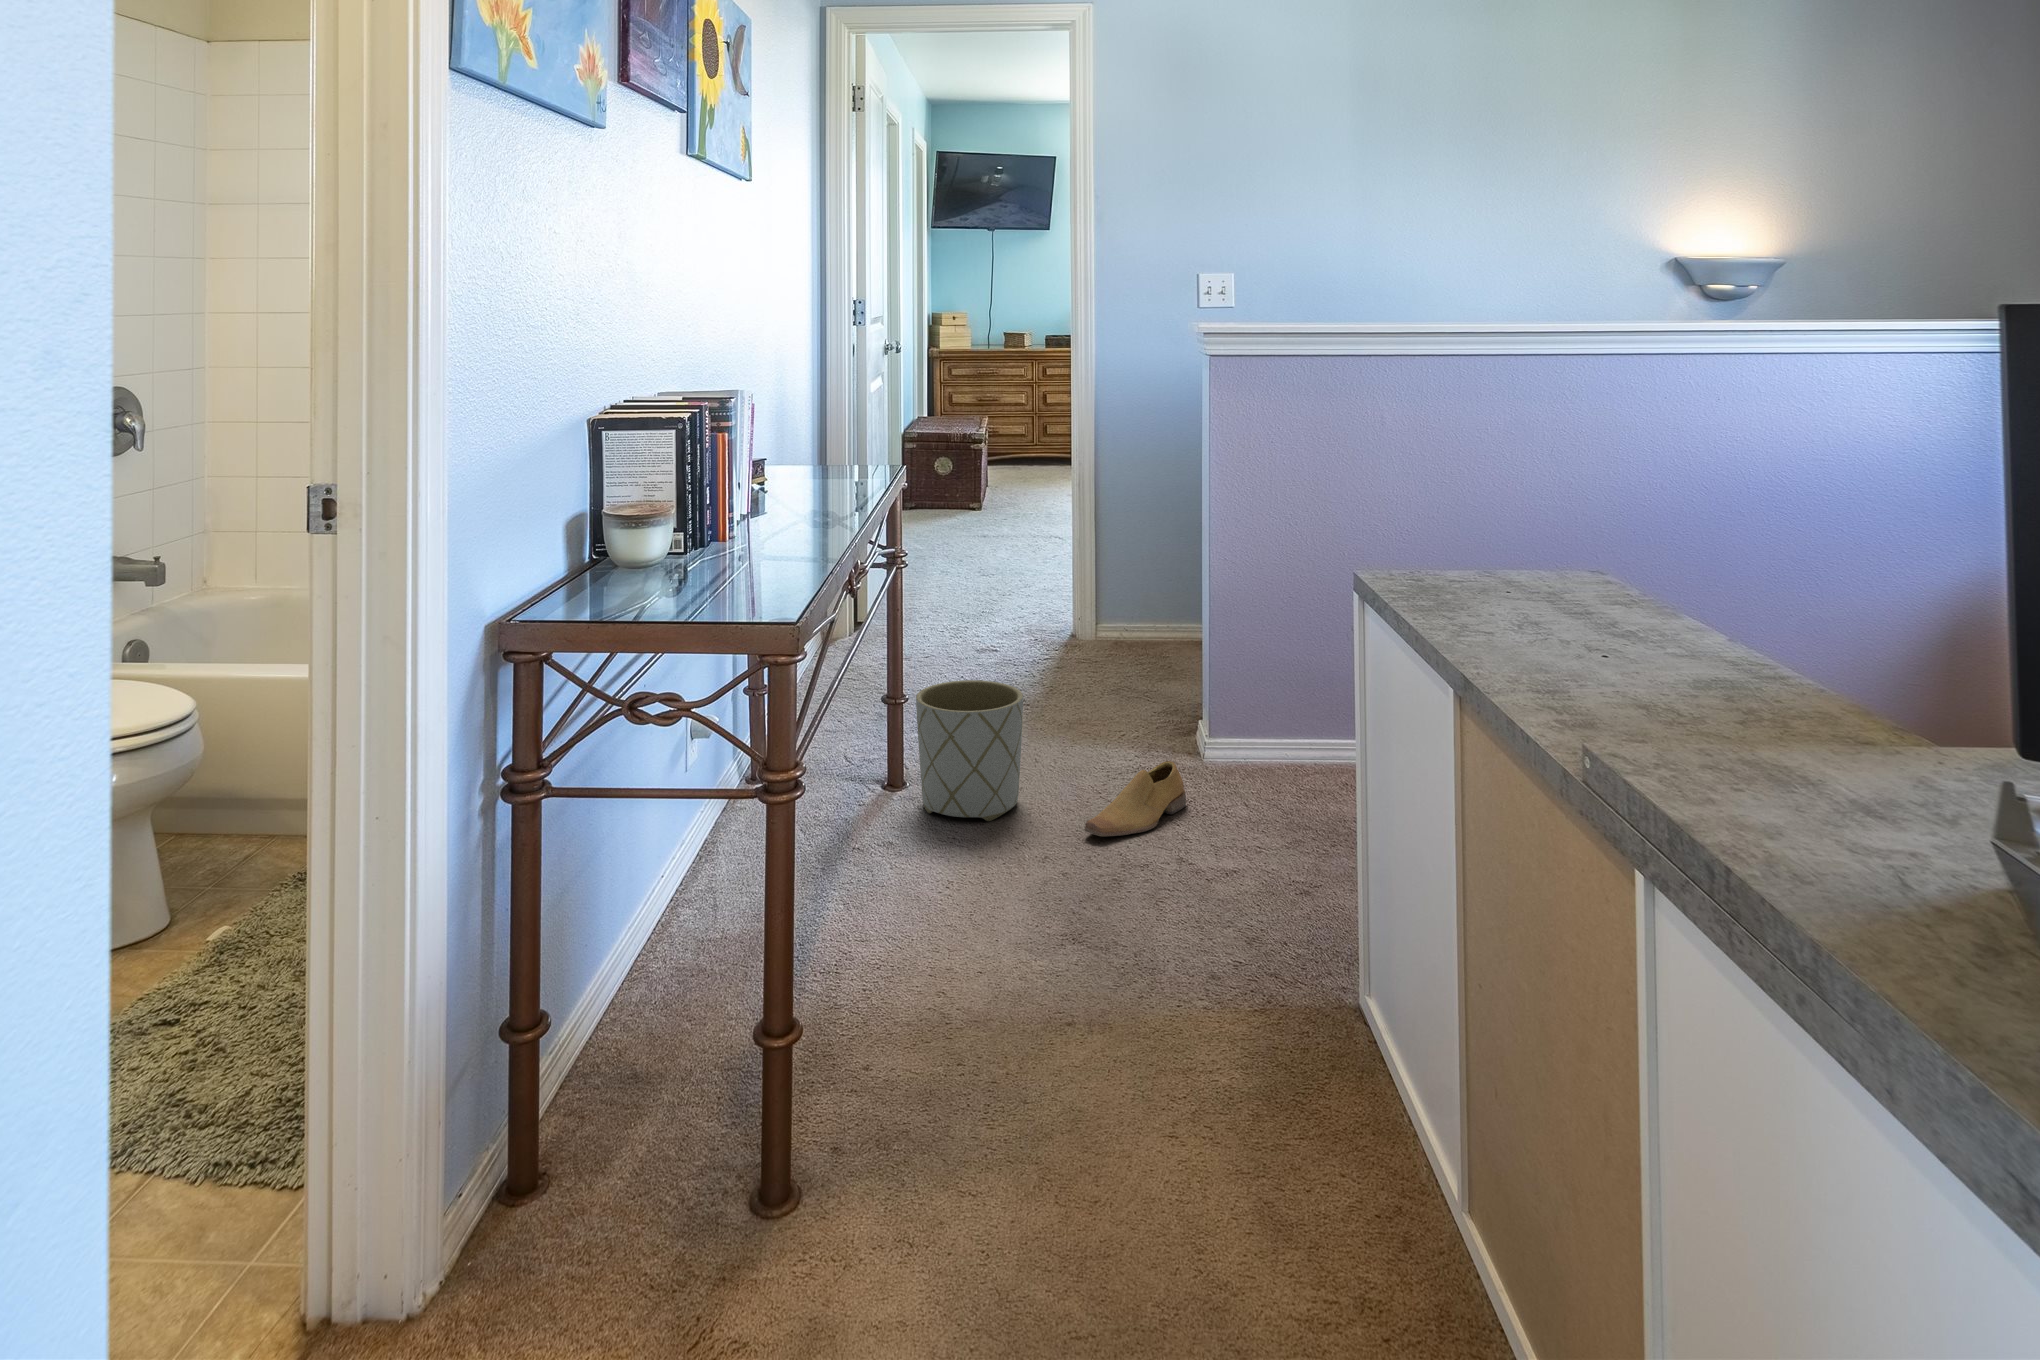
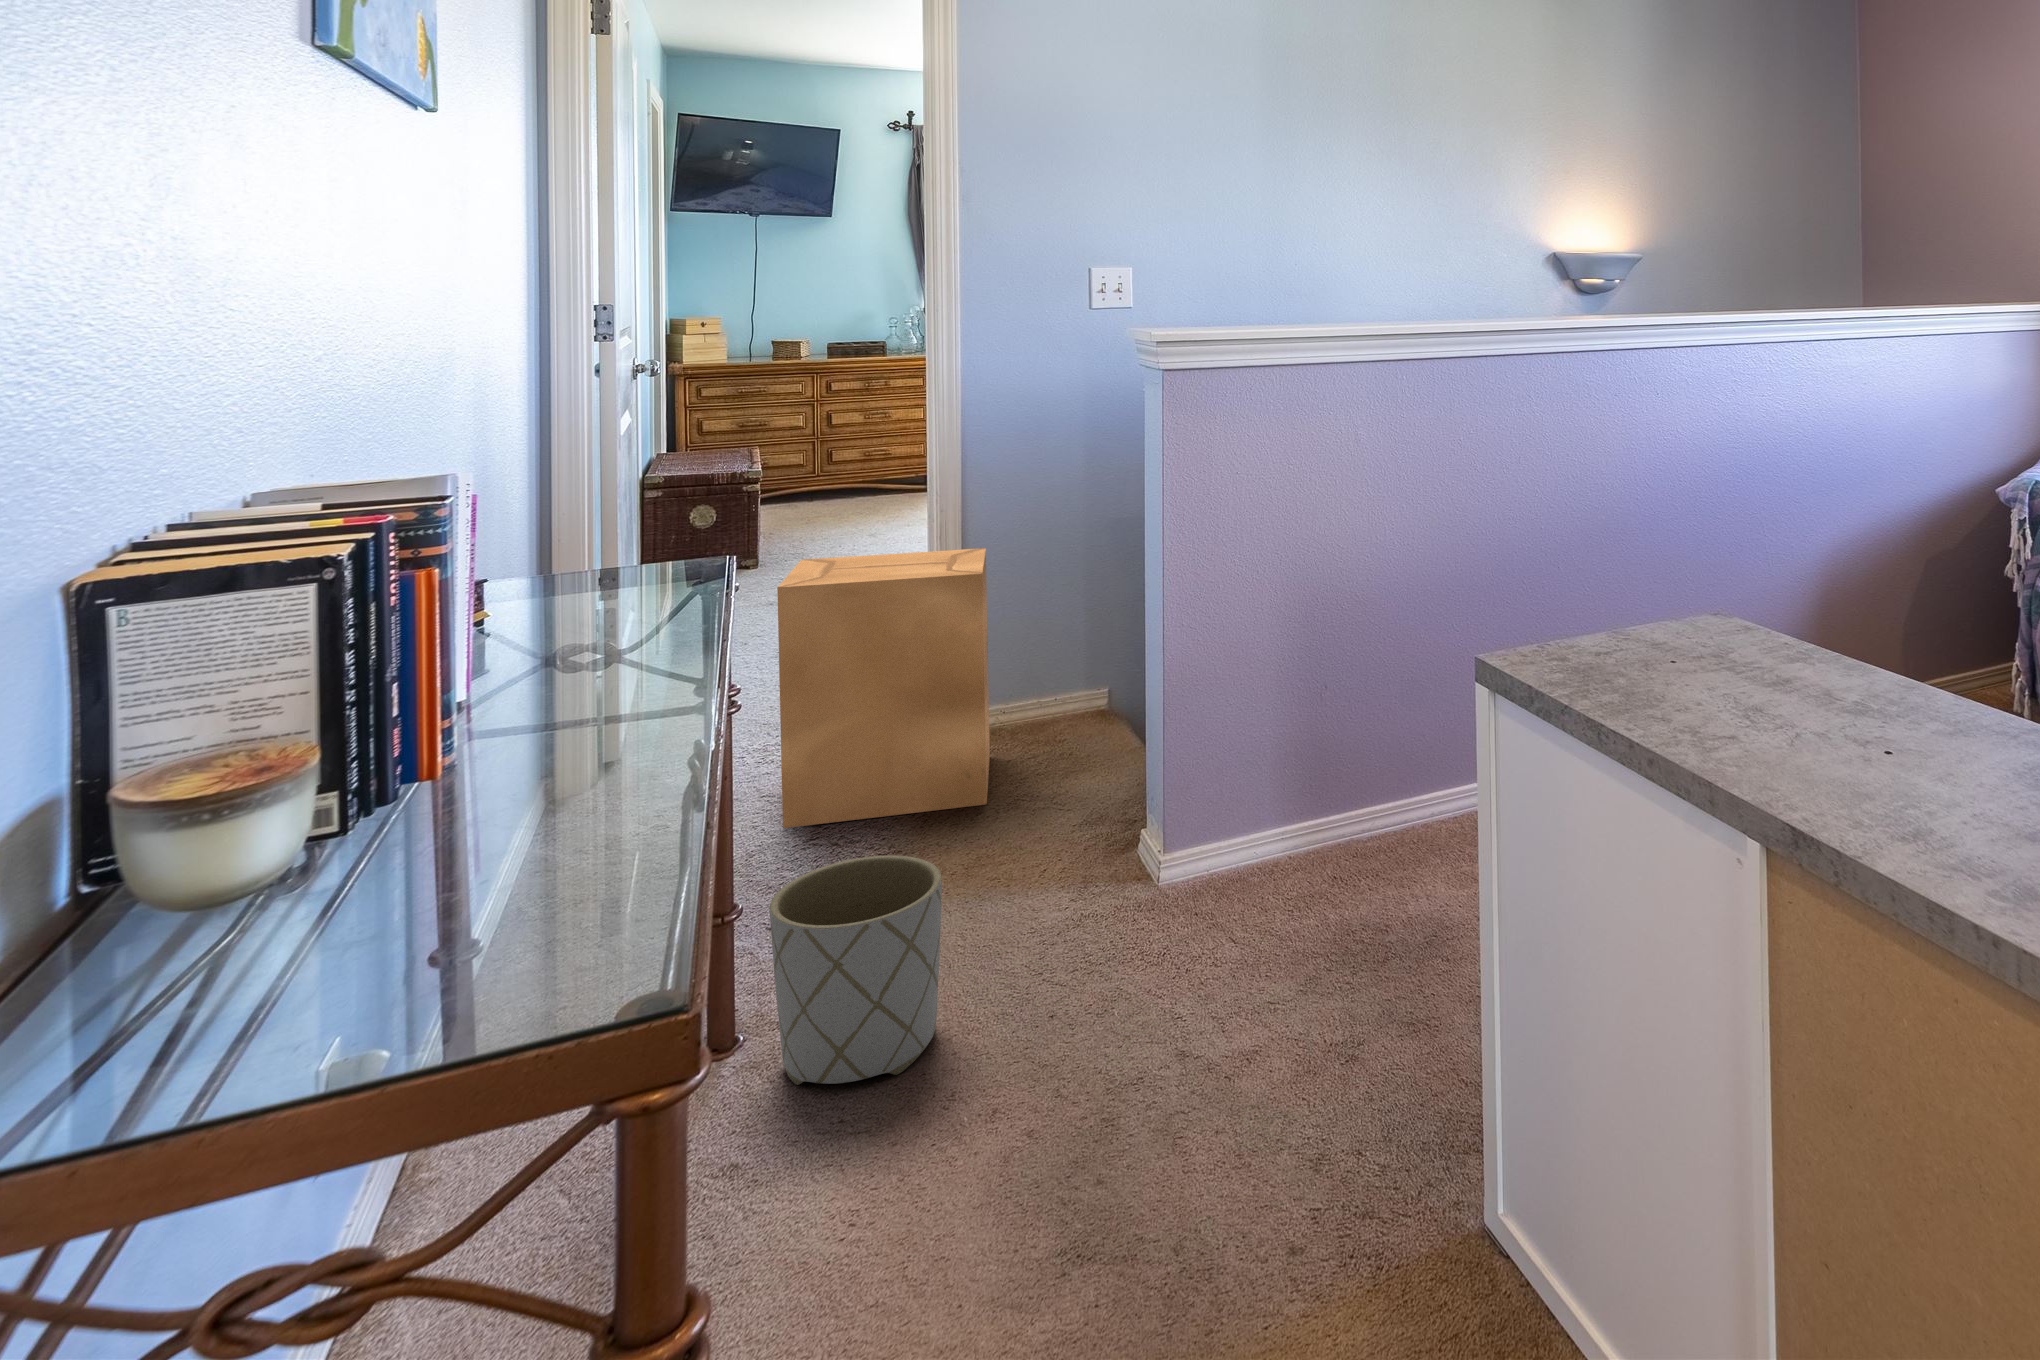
cardboard box: none [954,490,1108,688] -> present [777,548,990,828]
shoe: present [1084,761,1186,836] -> none [1051,917,1171,1061]

